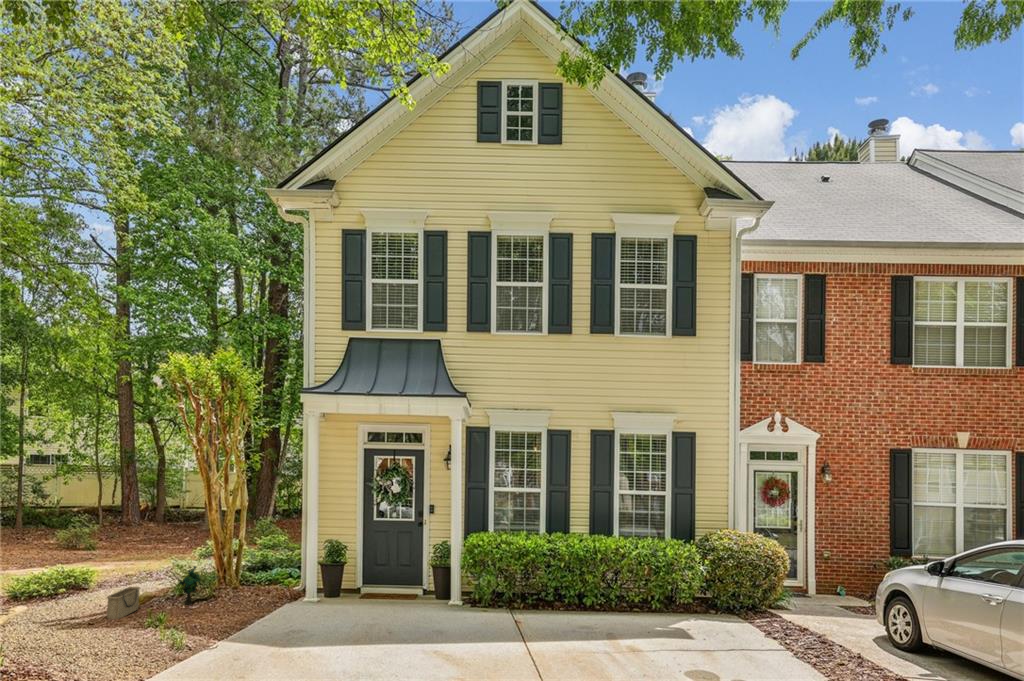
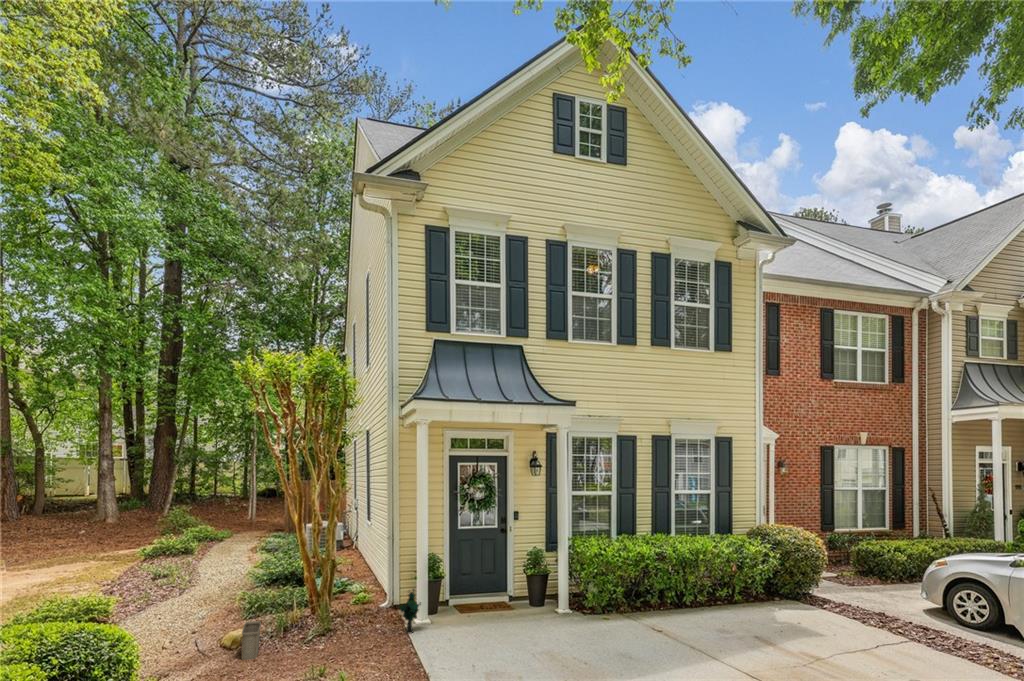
decorative plant: present [179,566,201,605] -> present [399,589,421,634]

